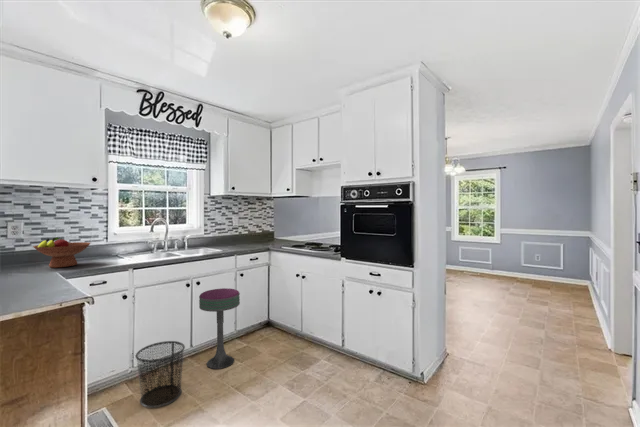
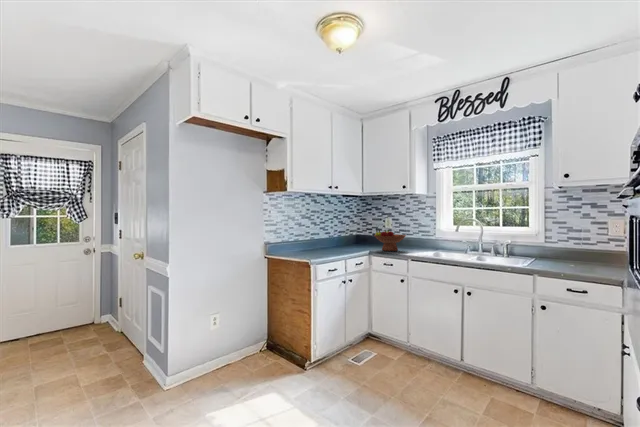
bar stool: present [199,288,240,369] -> none [438,303,488,401]
waste bin: present [135,341,185,408] -> none [370,326,410,381]

